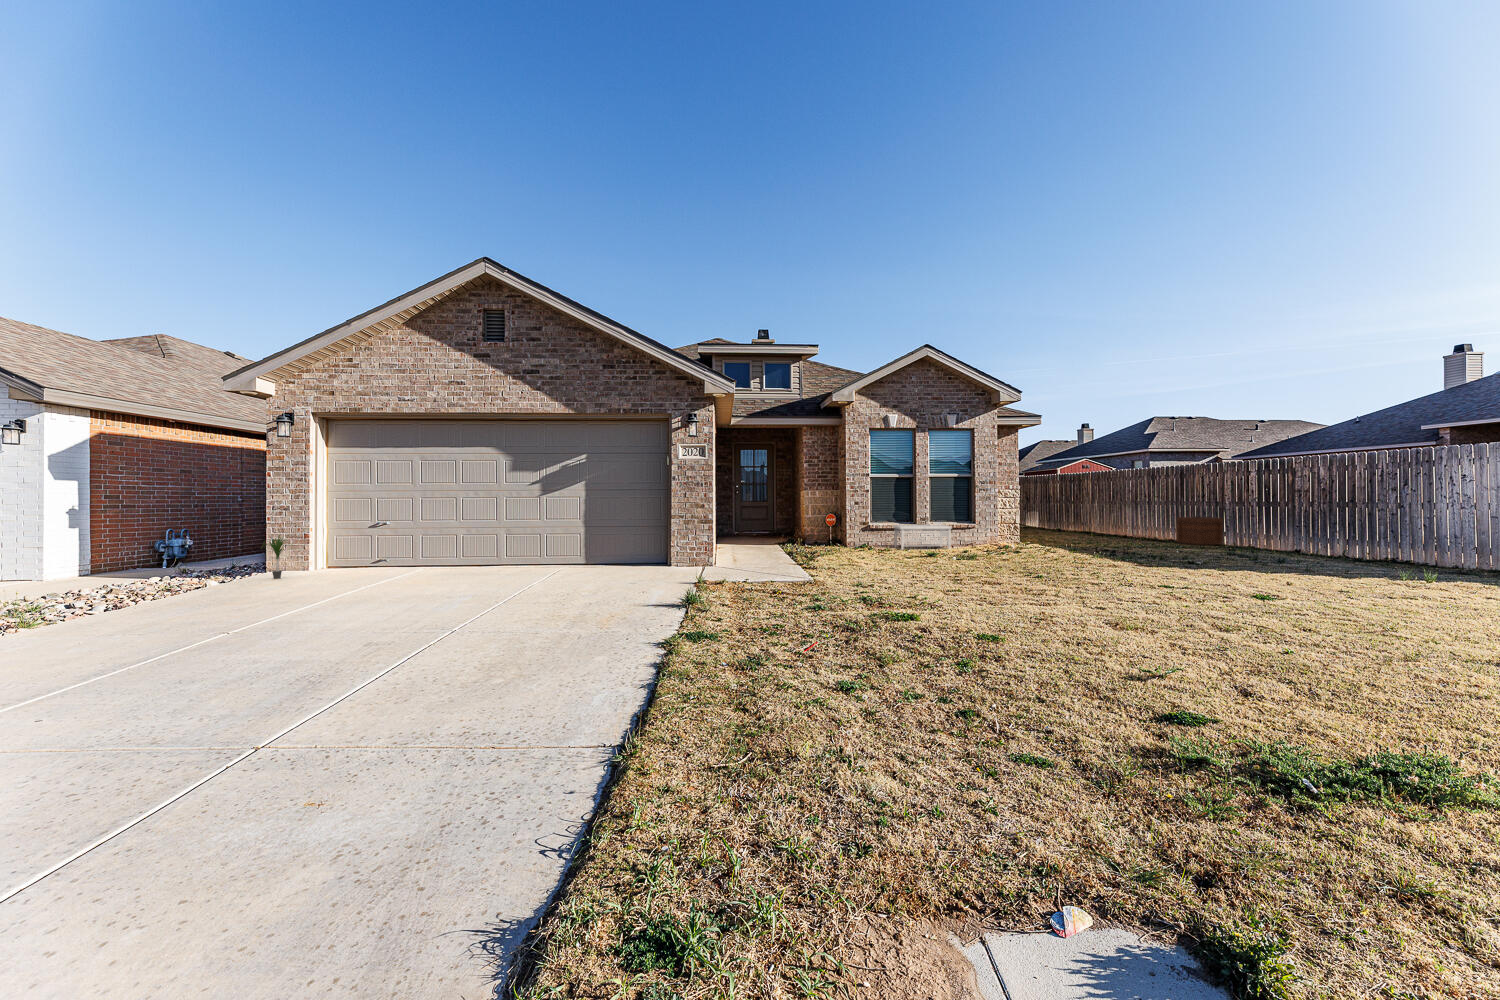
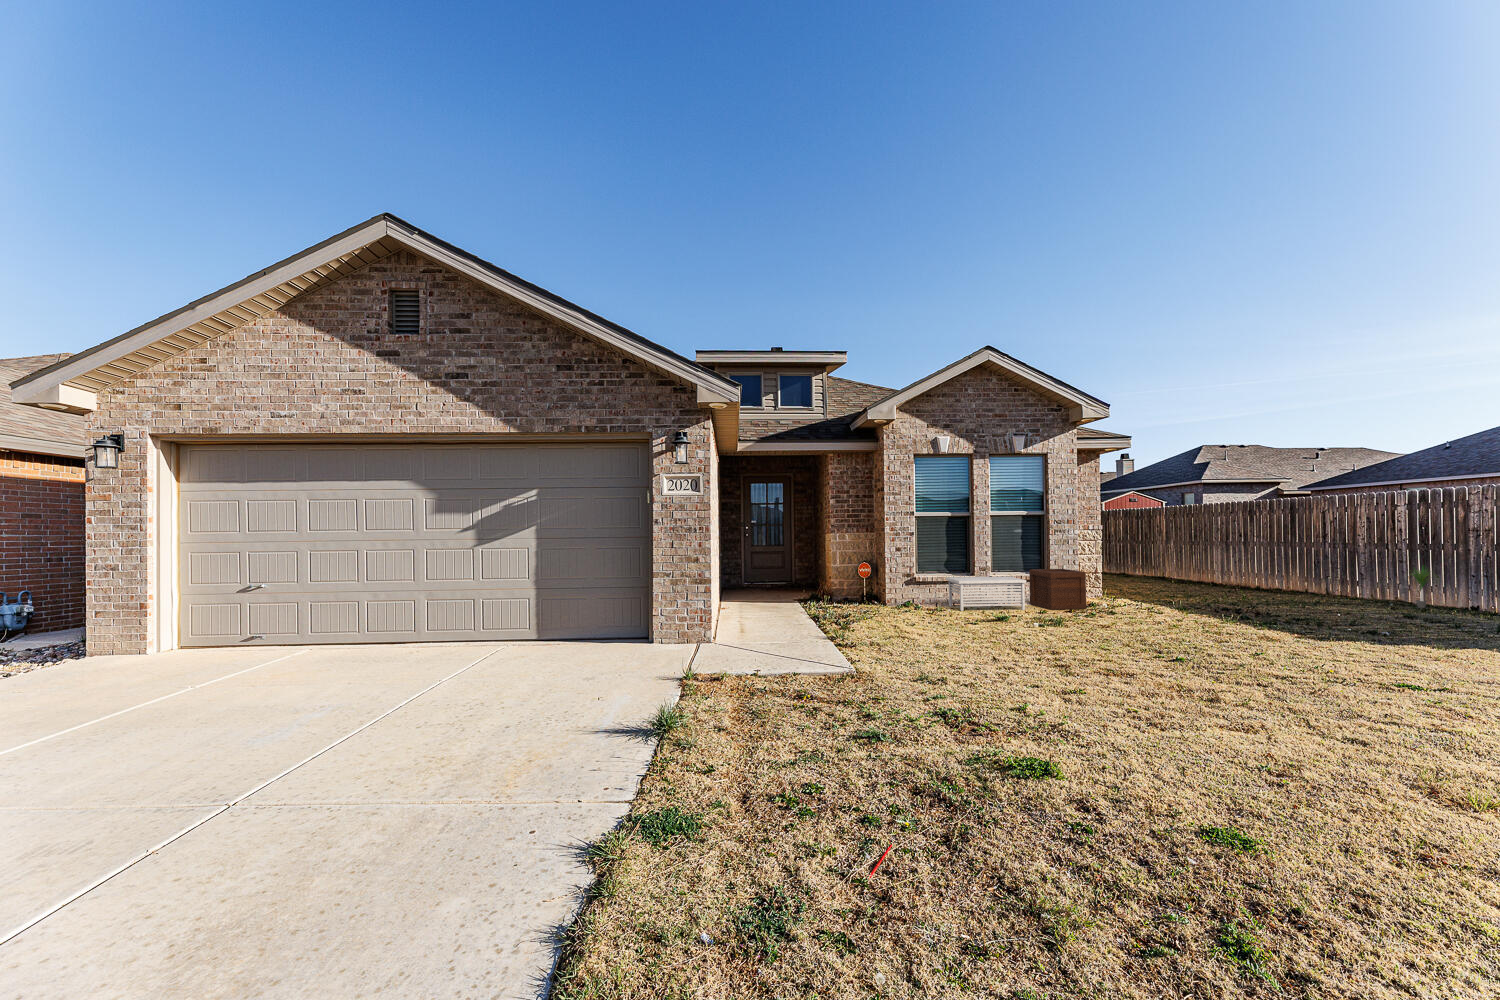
wooden crate: present [1176,516,1223,545] -> present [1029,569,1086,610]
potted plant: present [269,536,285,579] -> present [1411,568,1436,608]

